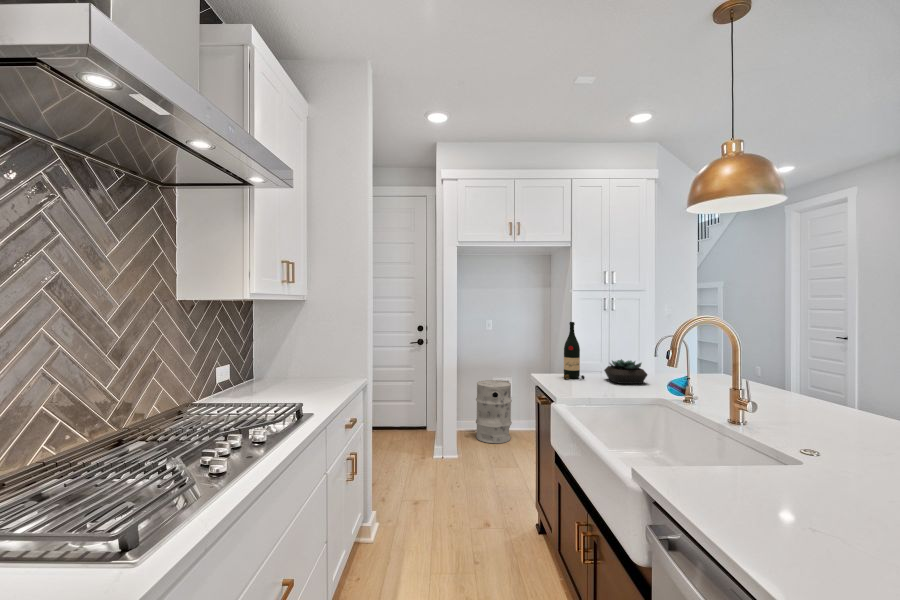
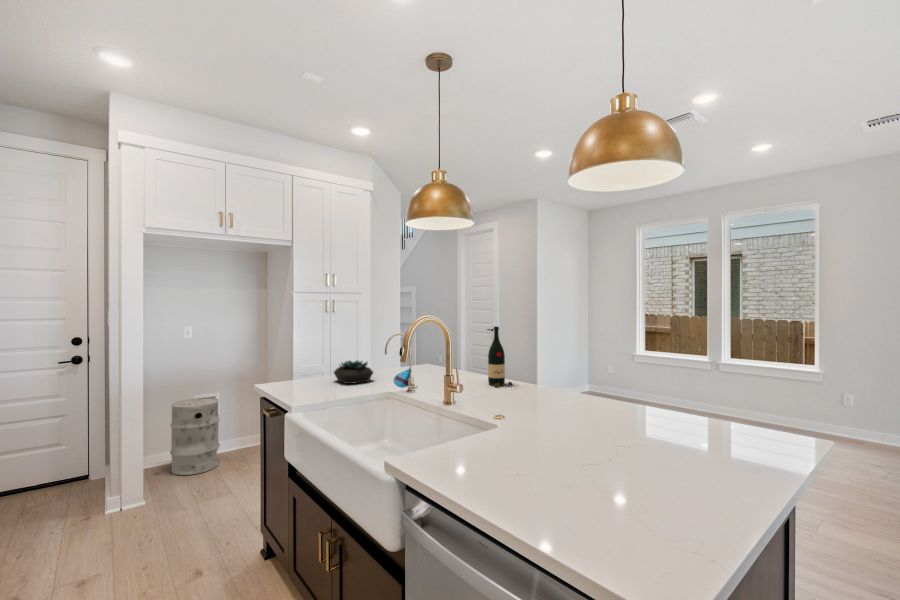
wine bottle: present [564,322,585,379] -> present [488,326,512,388]

